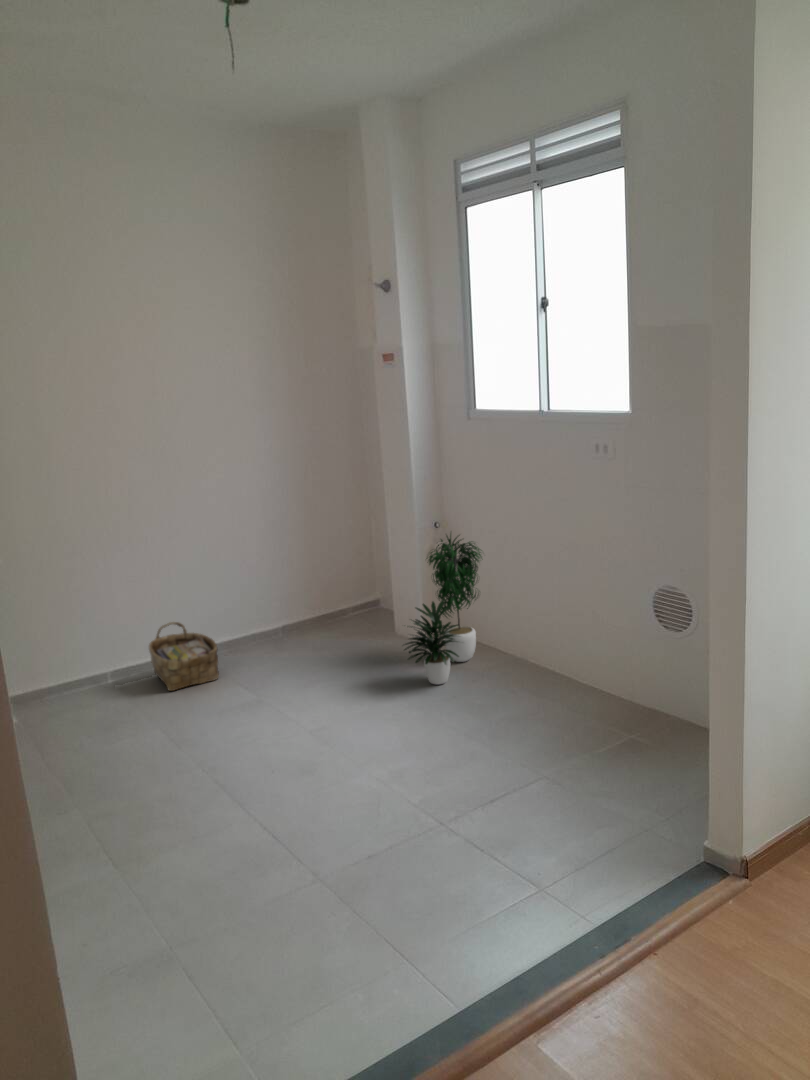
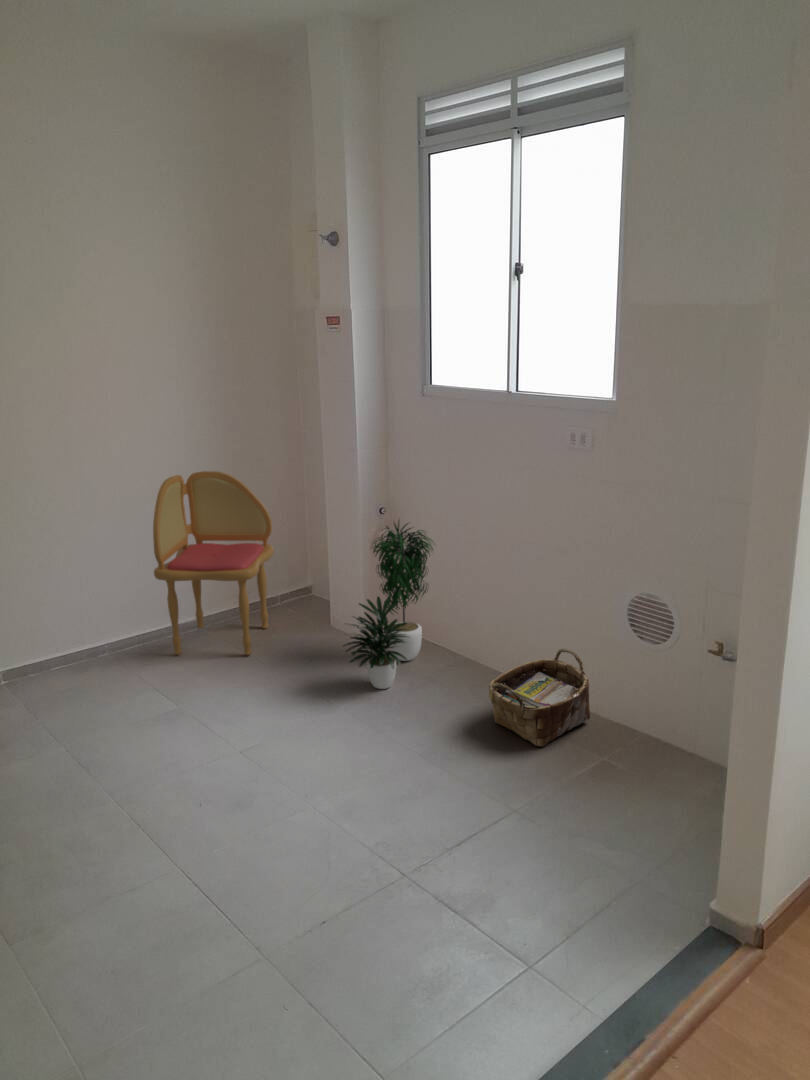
dining chair: none [236,497,343,661] -> present [153,471,274,655]
woven basket: present [149,622,219,691] -> present [489,649,590,746]

